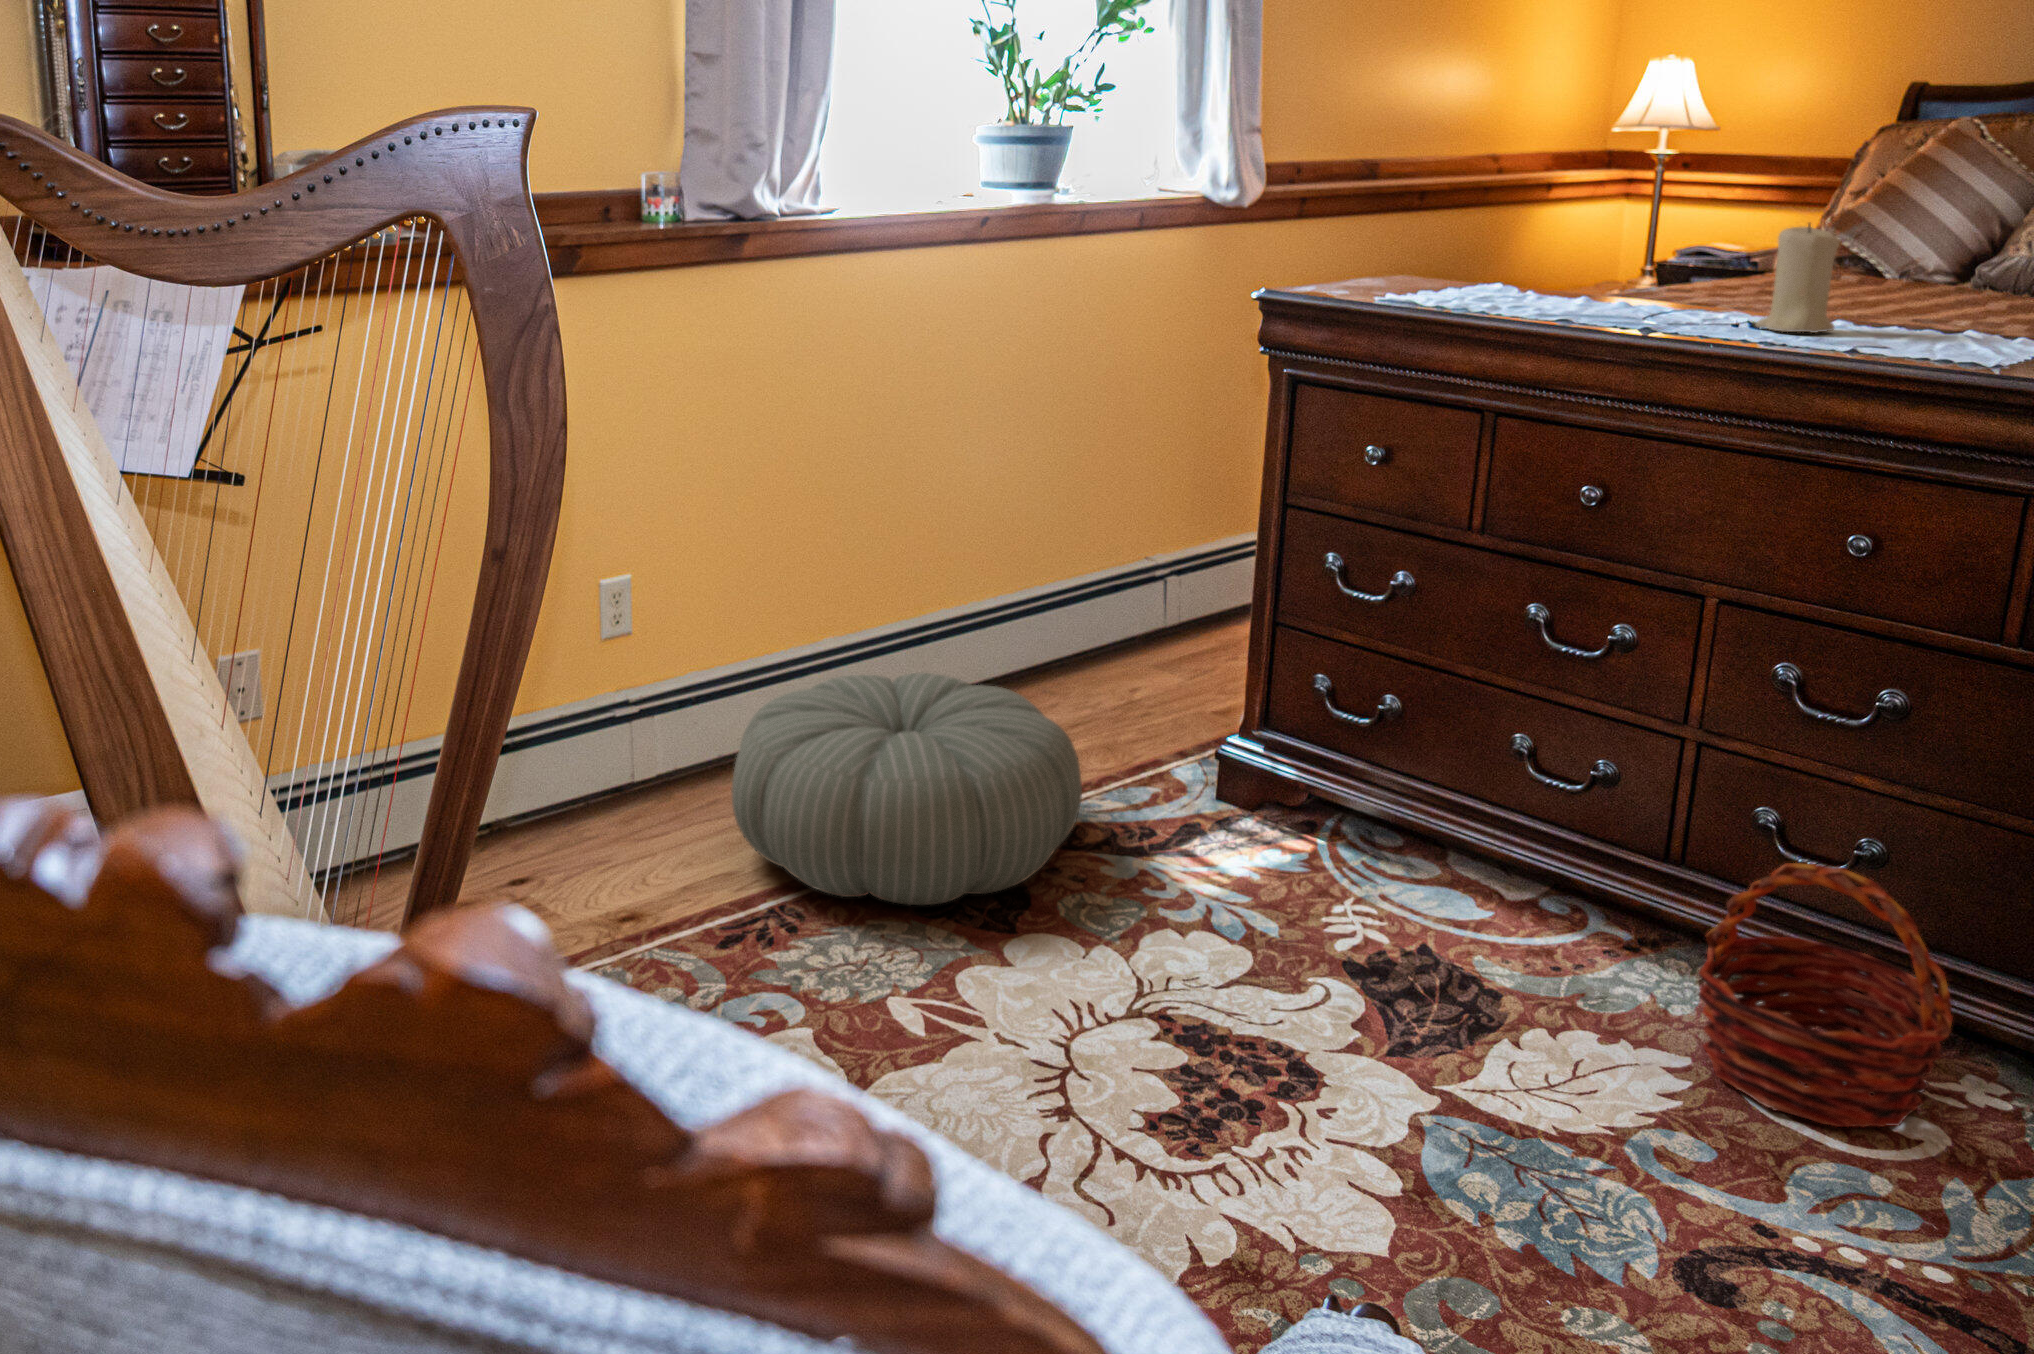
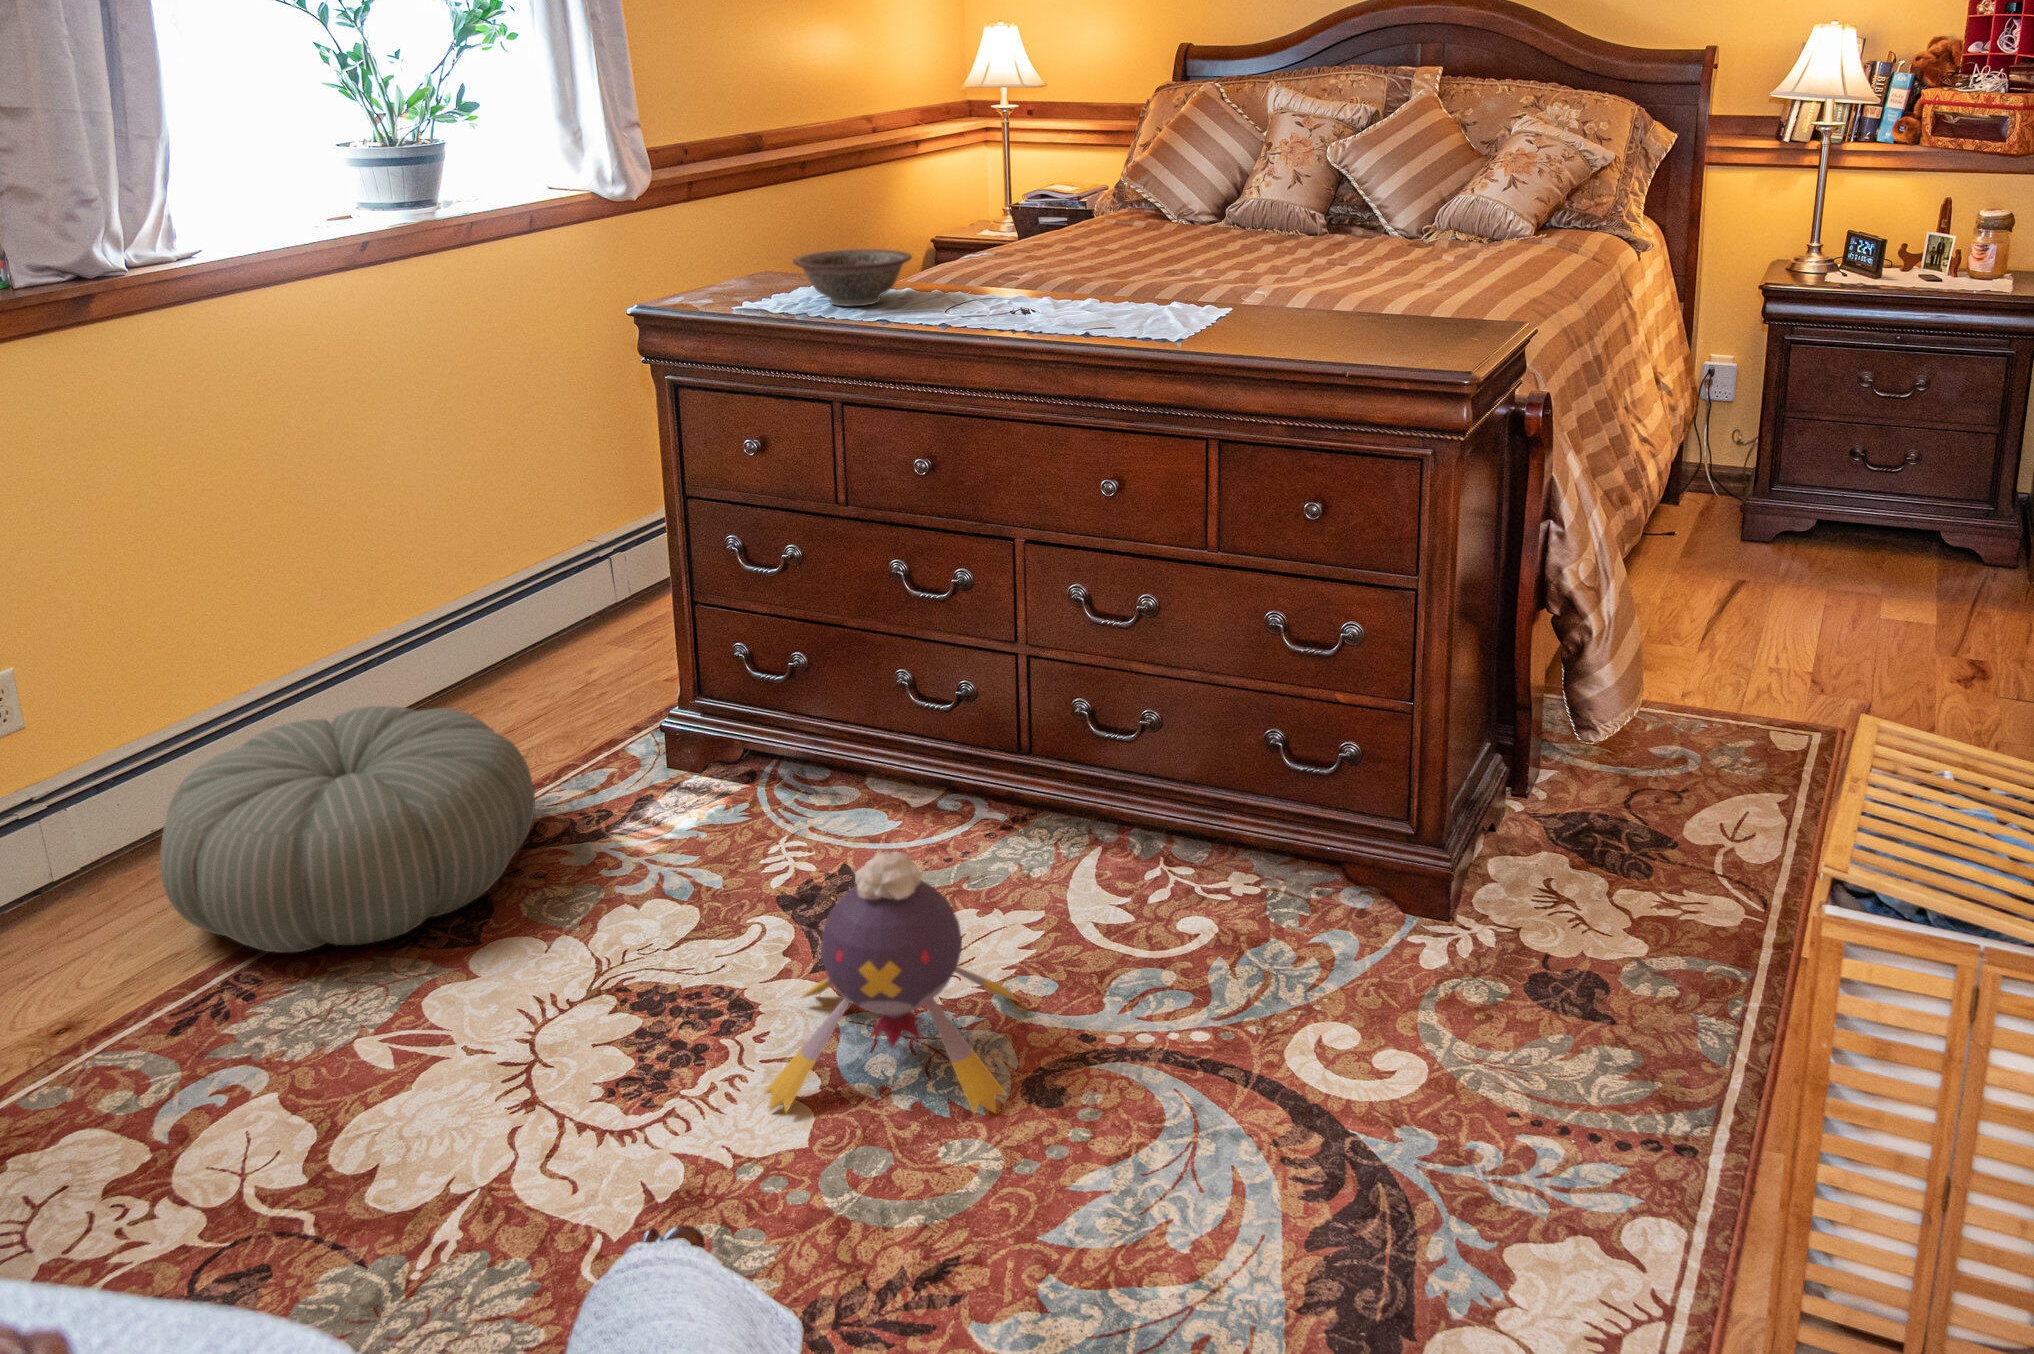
candle: present [1756,223,1839,333] -> none [1024,234,1077,323]
decorative bowl: none [1449,243,1600,304] -> present [793,249,912,306]
basket: present [1699,863,1953,1127] -> none [1037,740,1205,938]
plush toy: none [1329,930,1670,1293] -> present [764,852,1019,1114]

